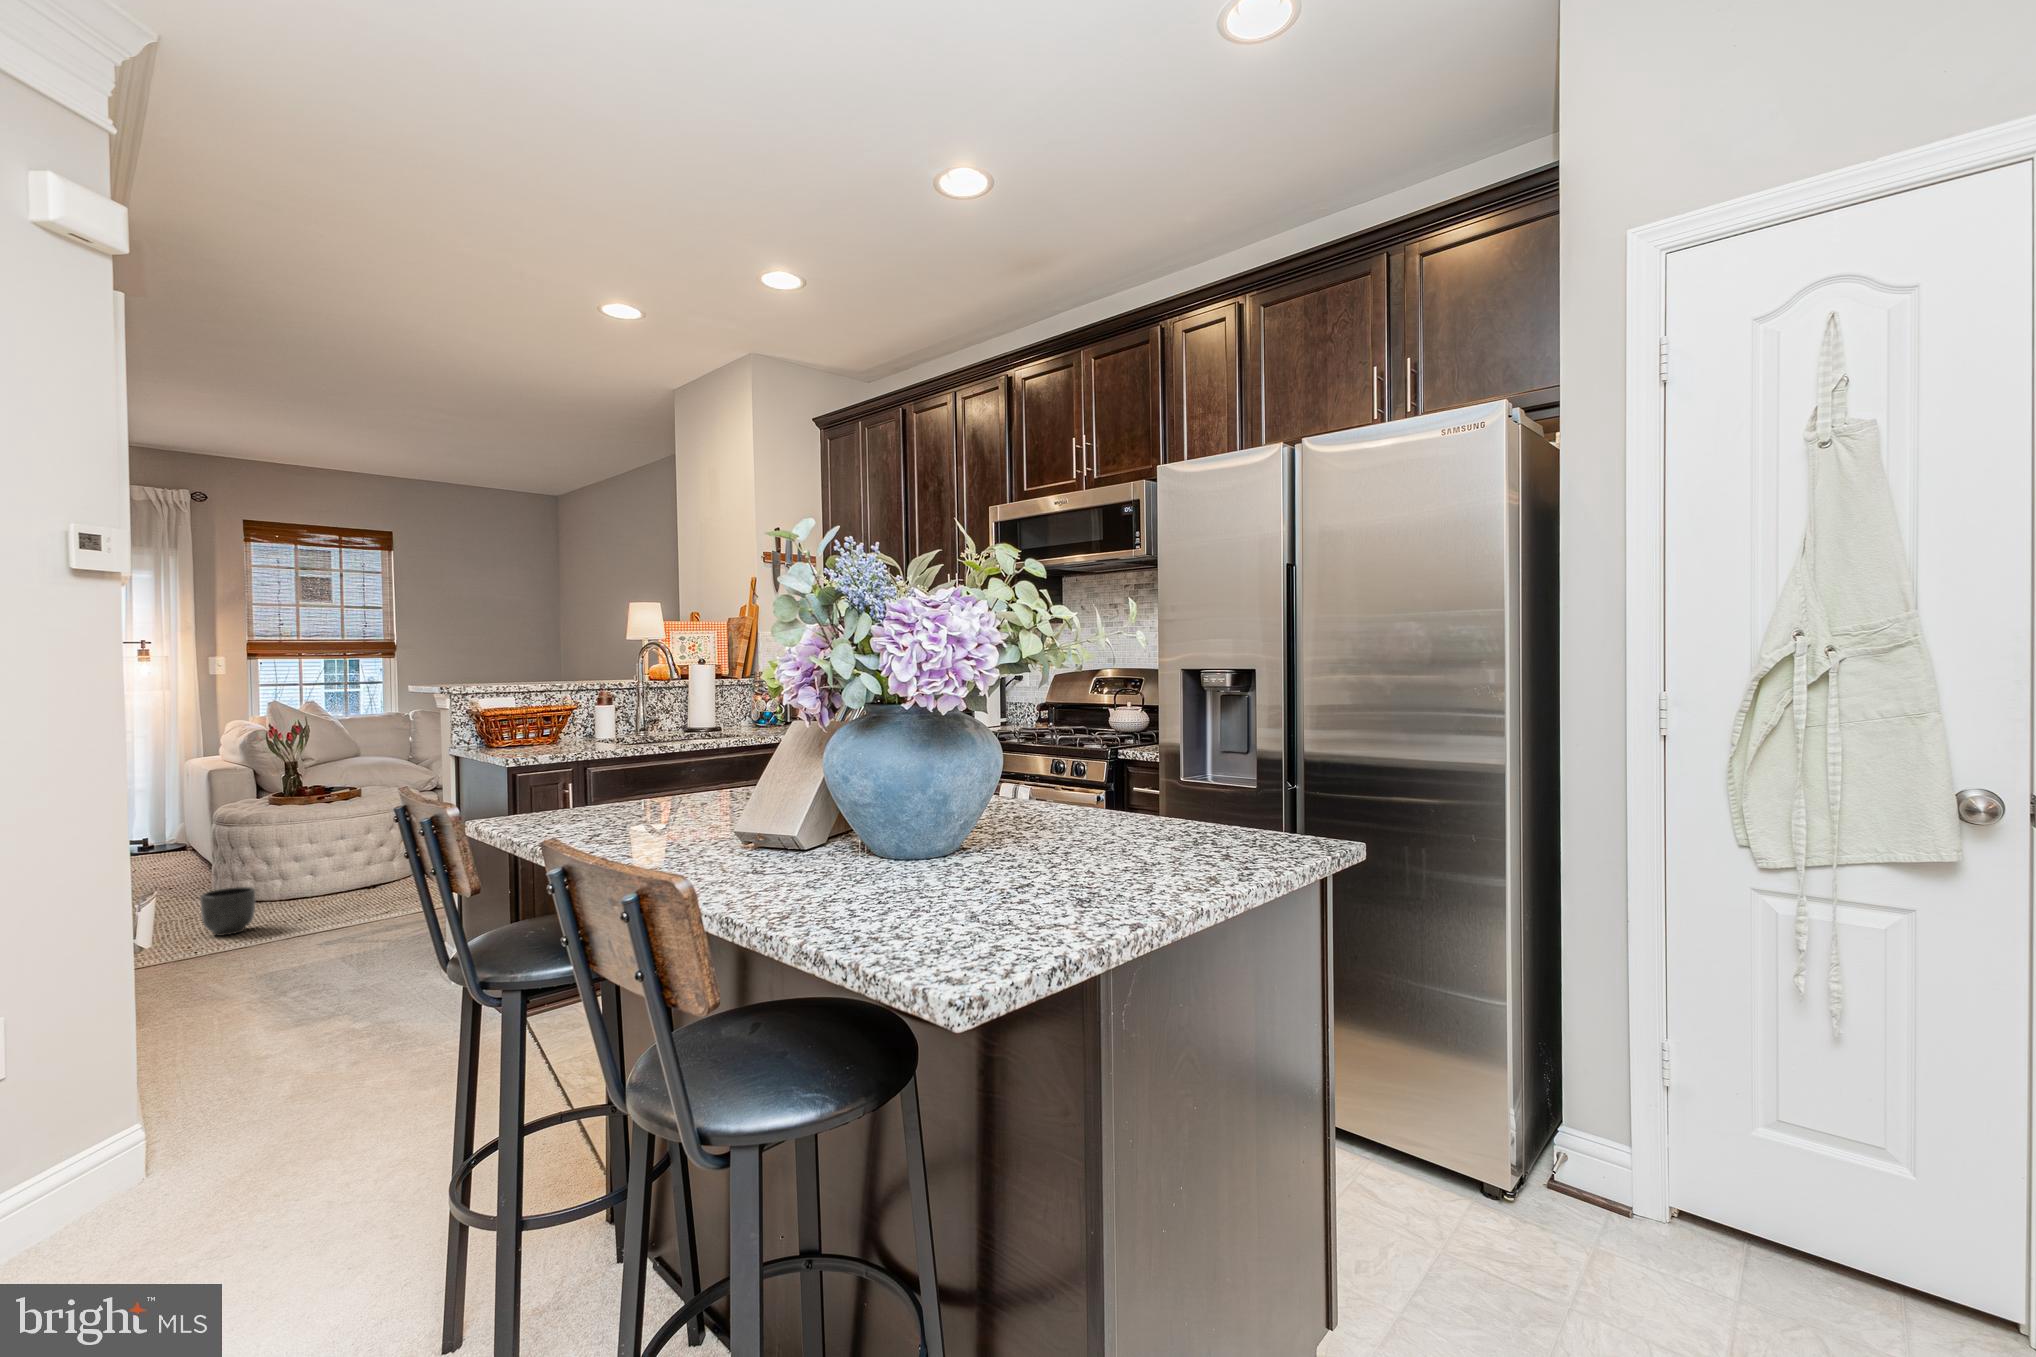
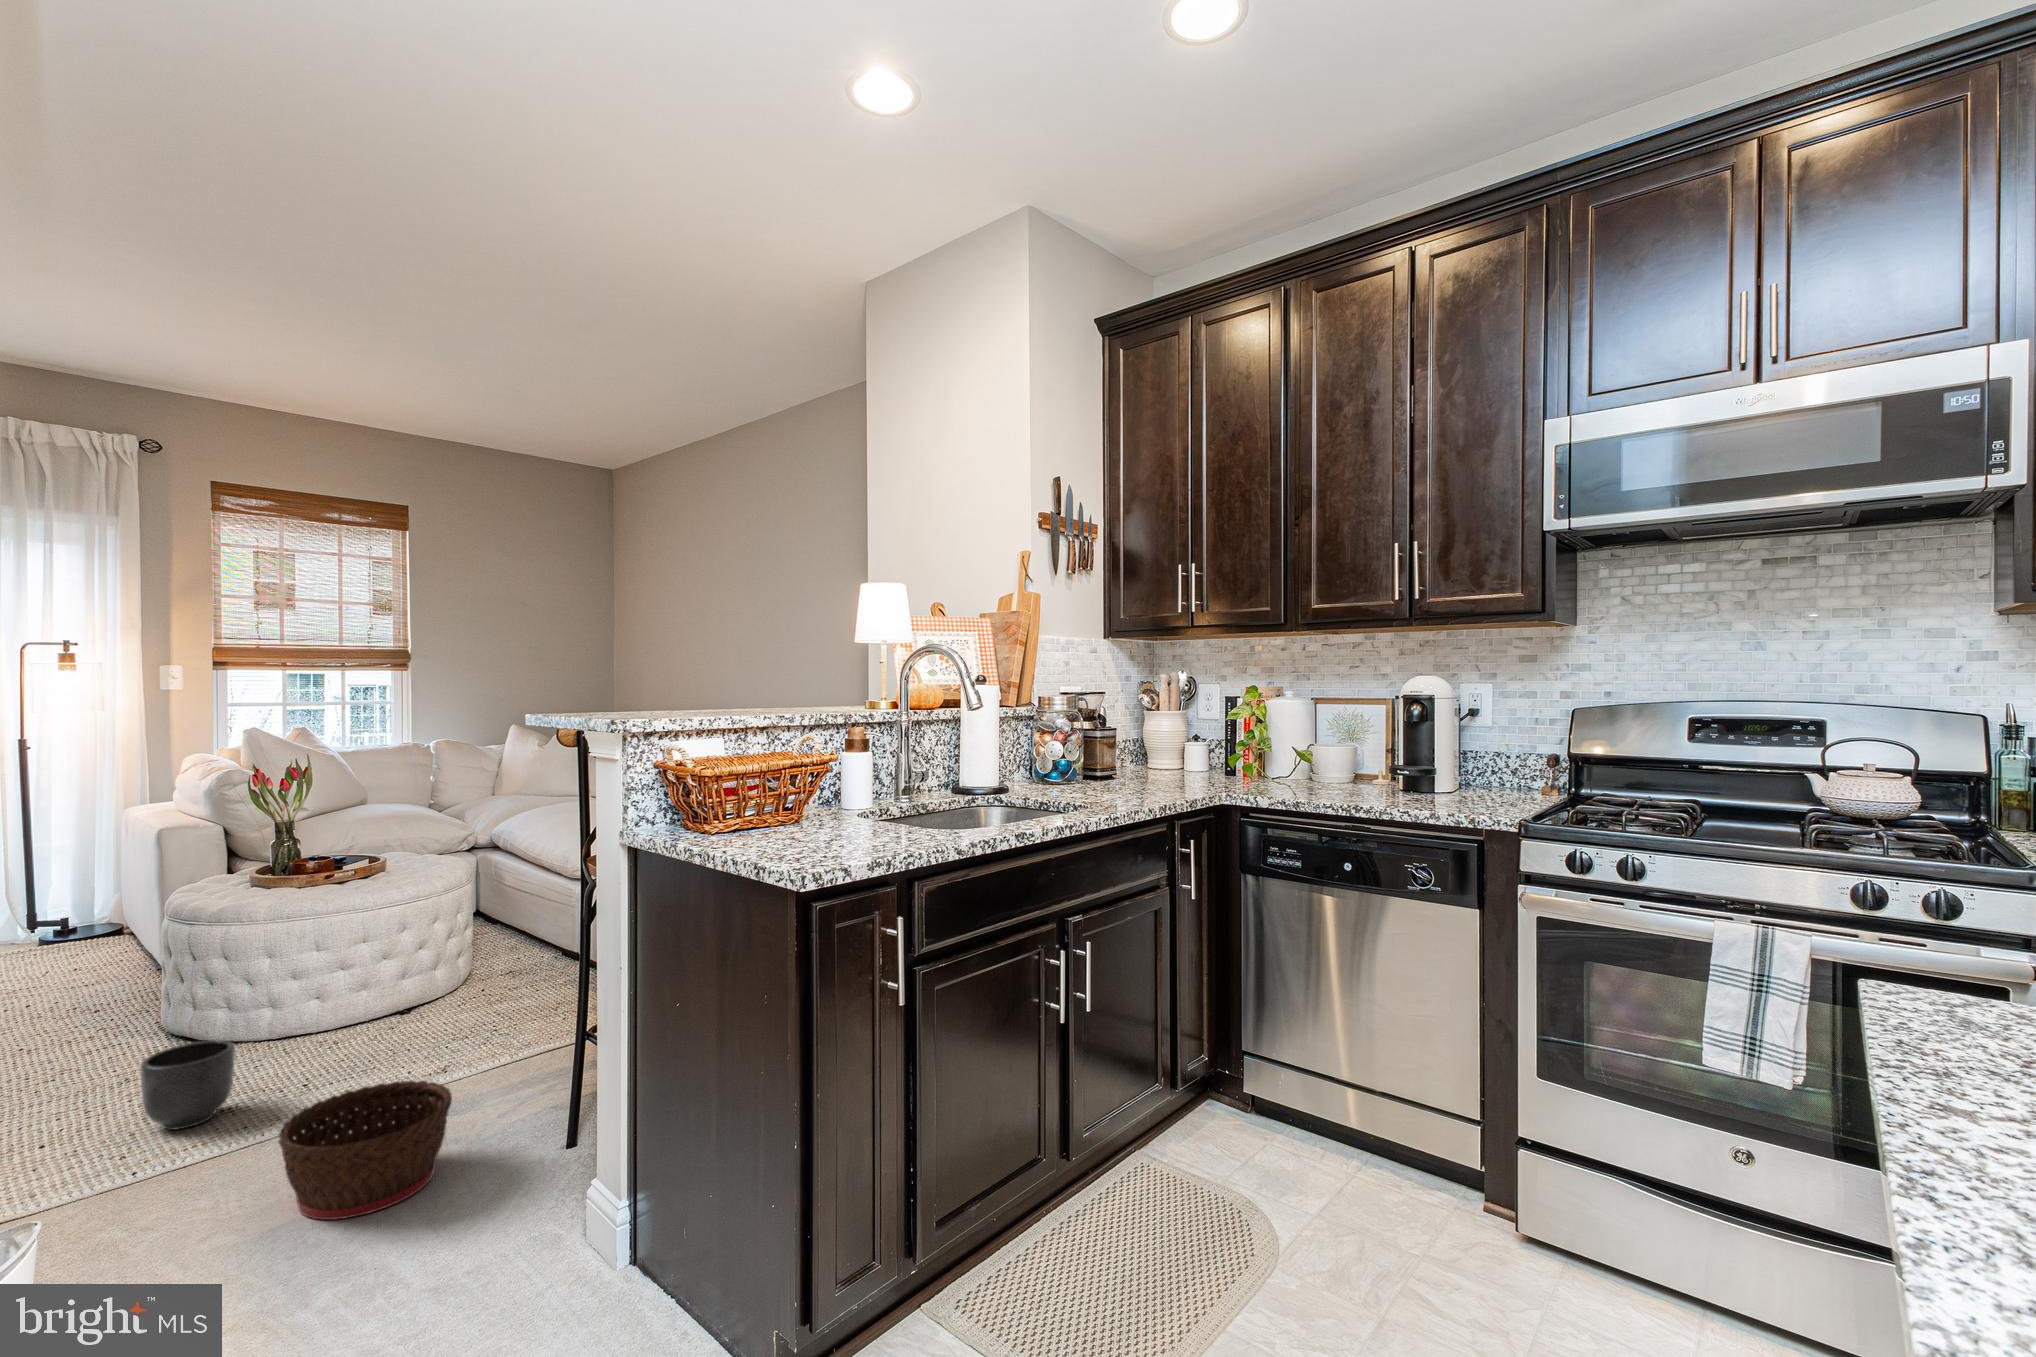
basket: none [275,903,376,968] -> present [278,1081,452,1220]

